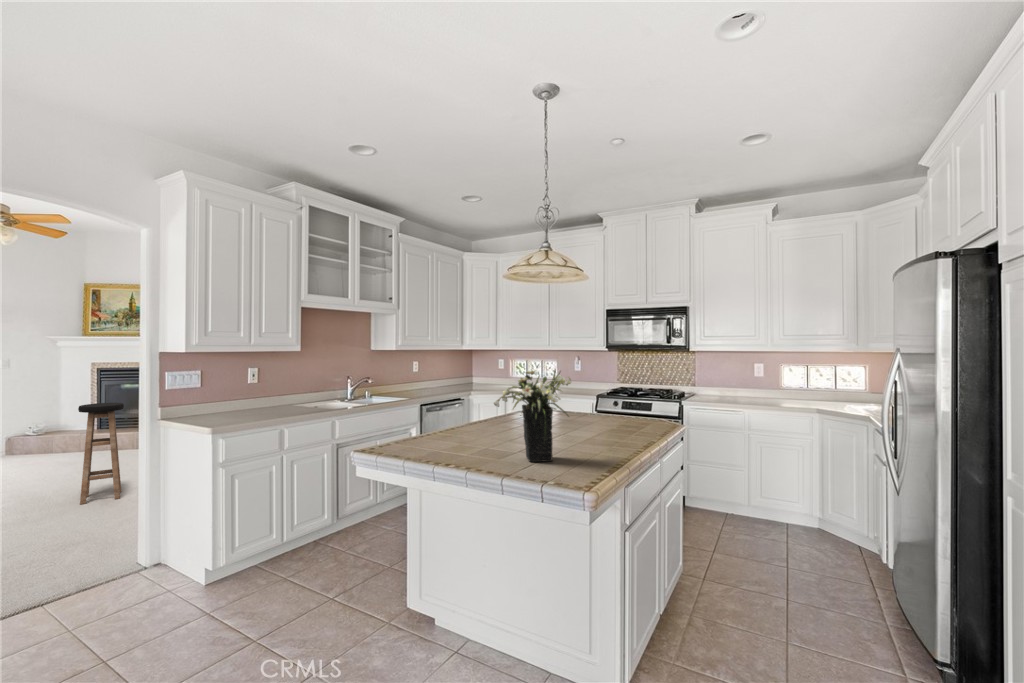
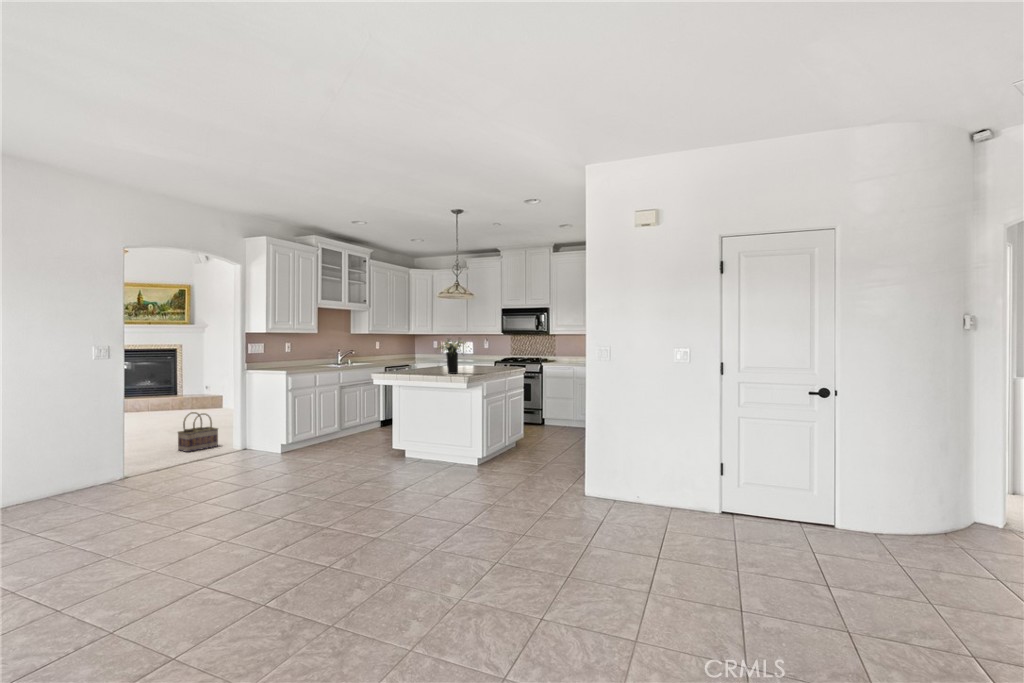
bar stool: present [78,403,124,504] -> none [156,369,184,433]
basket: none [35,492,118,574] -> present [178,412,218,452]

